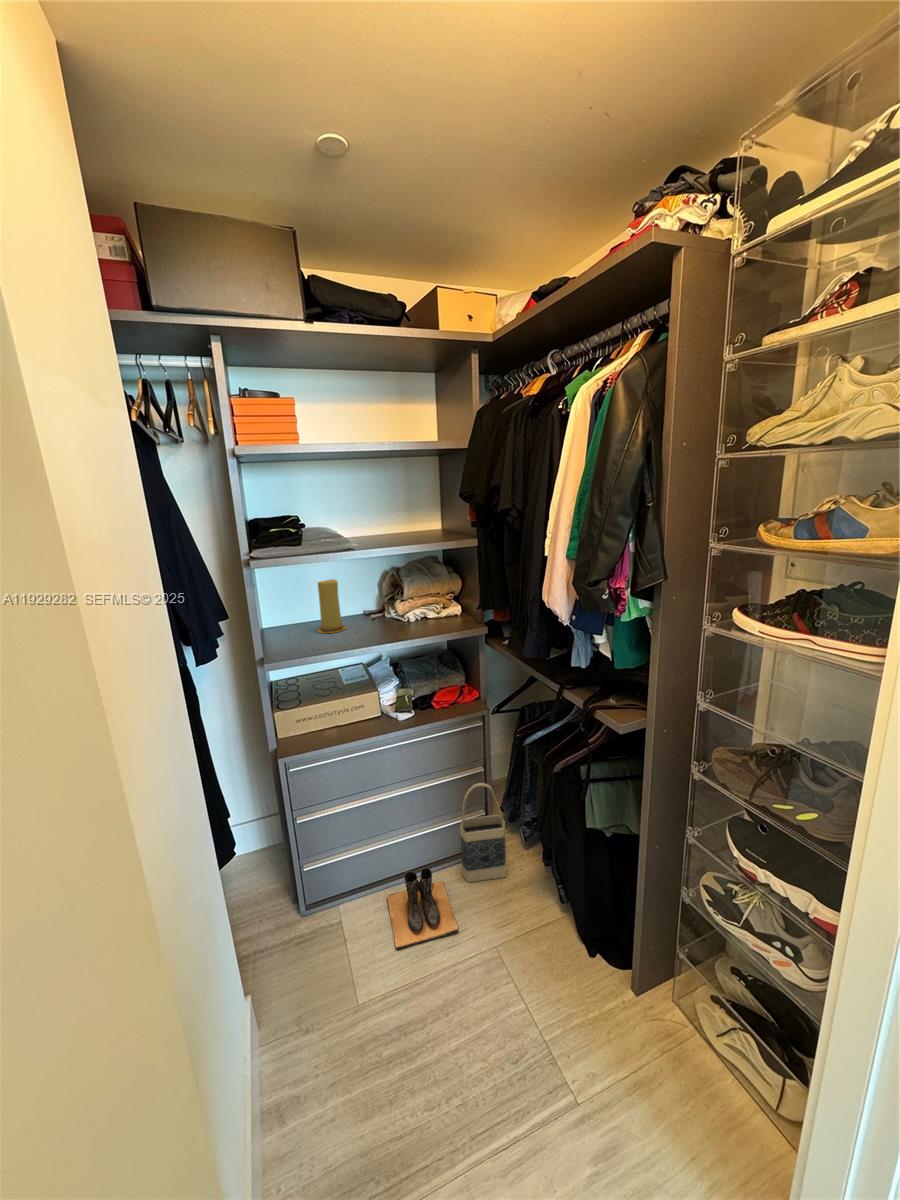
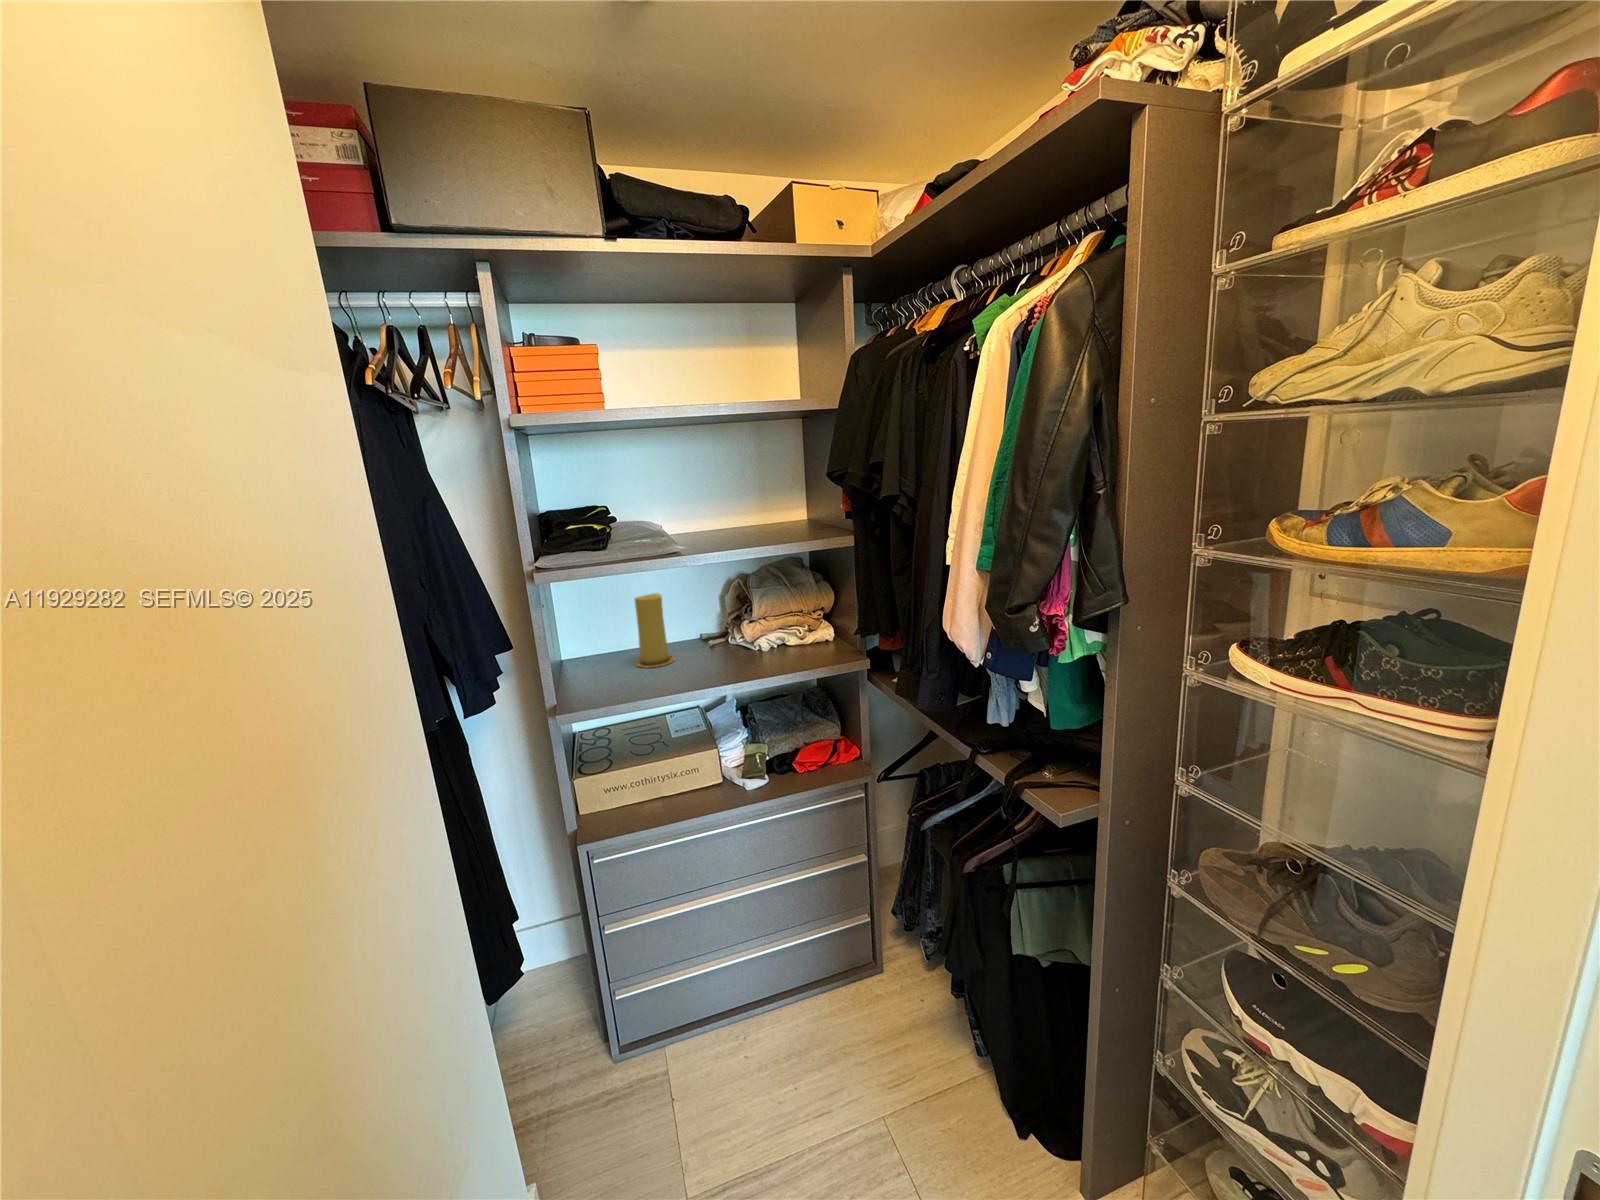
bag: present [460,783,506,882] -> none [832,877,898,1015]
boots: present [387,868,458,948] -> none [731,996,830,1113]

